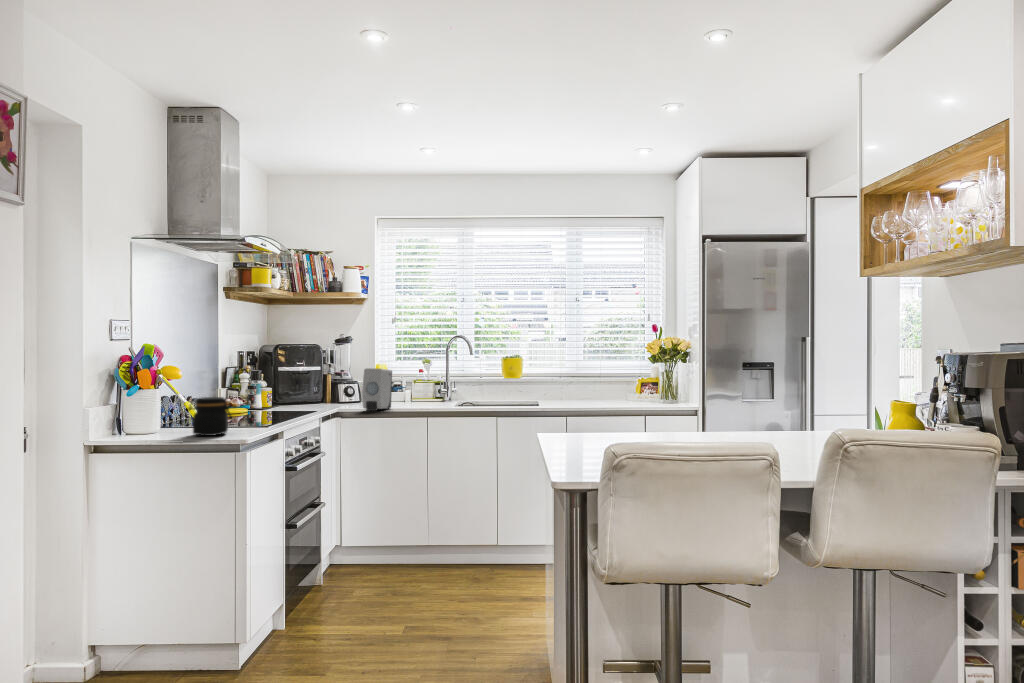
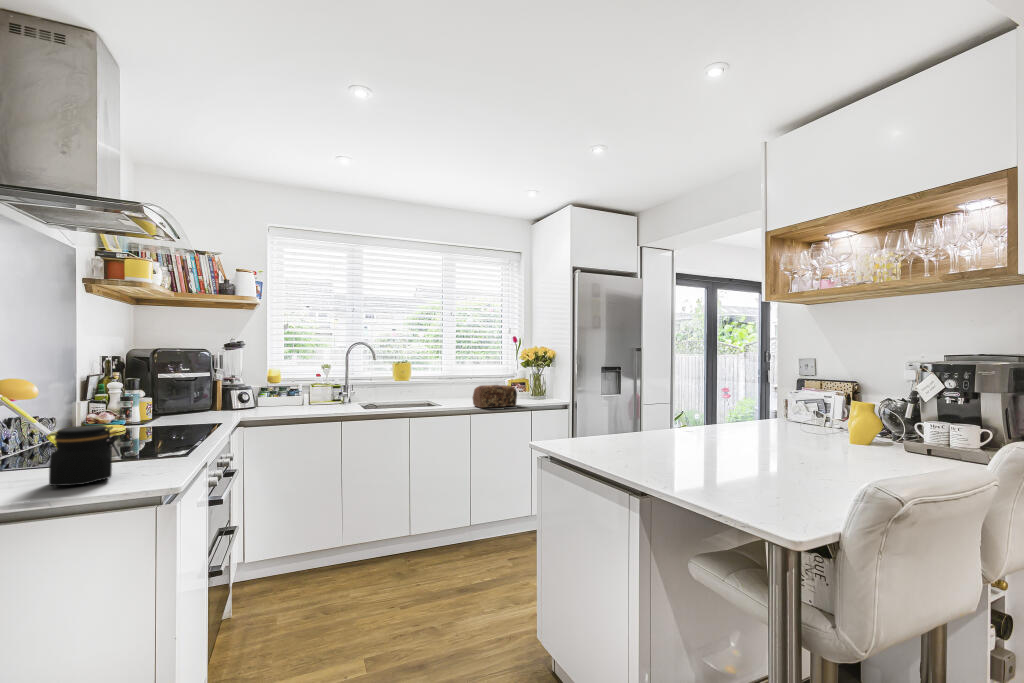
soap dispenser: present [363,368,392,411] -> none [267,375,298,419]
bread loaf: none [573,384,623,409] -> present [473,385,517,408]

